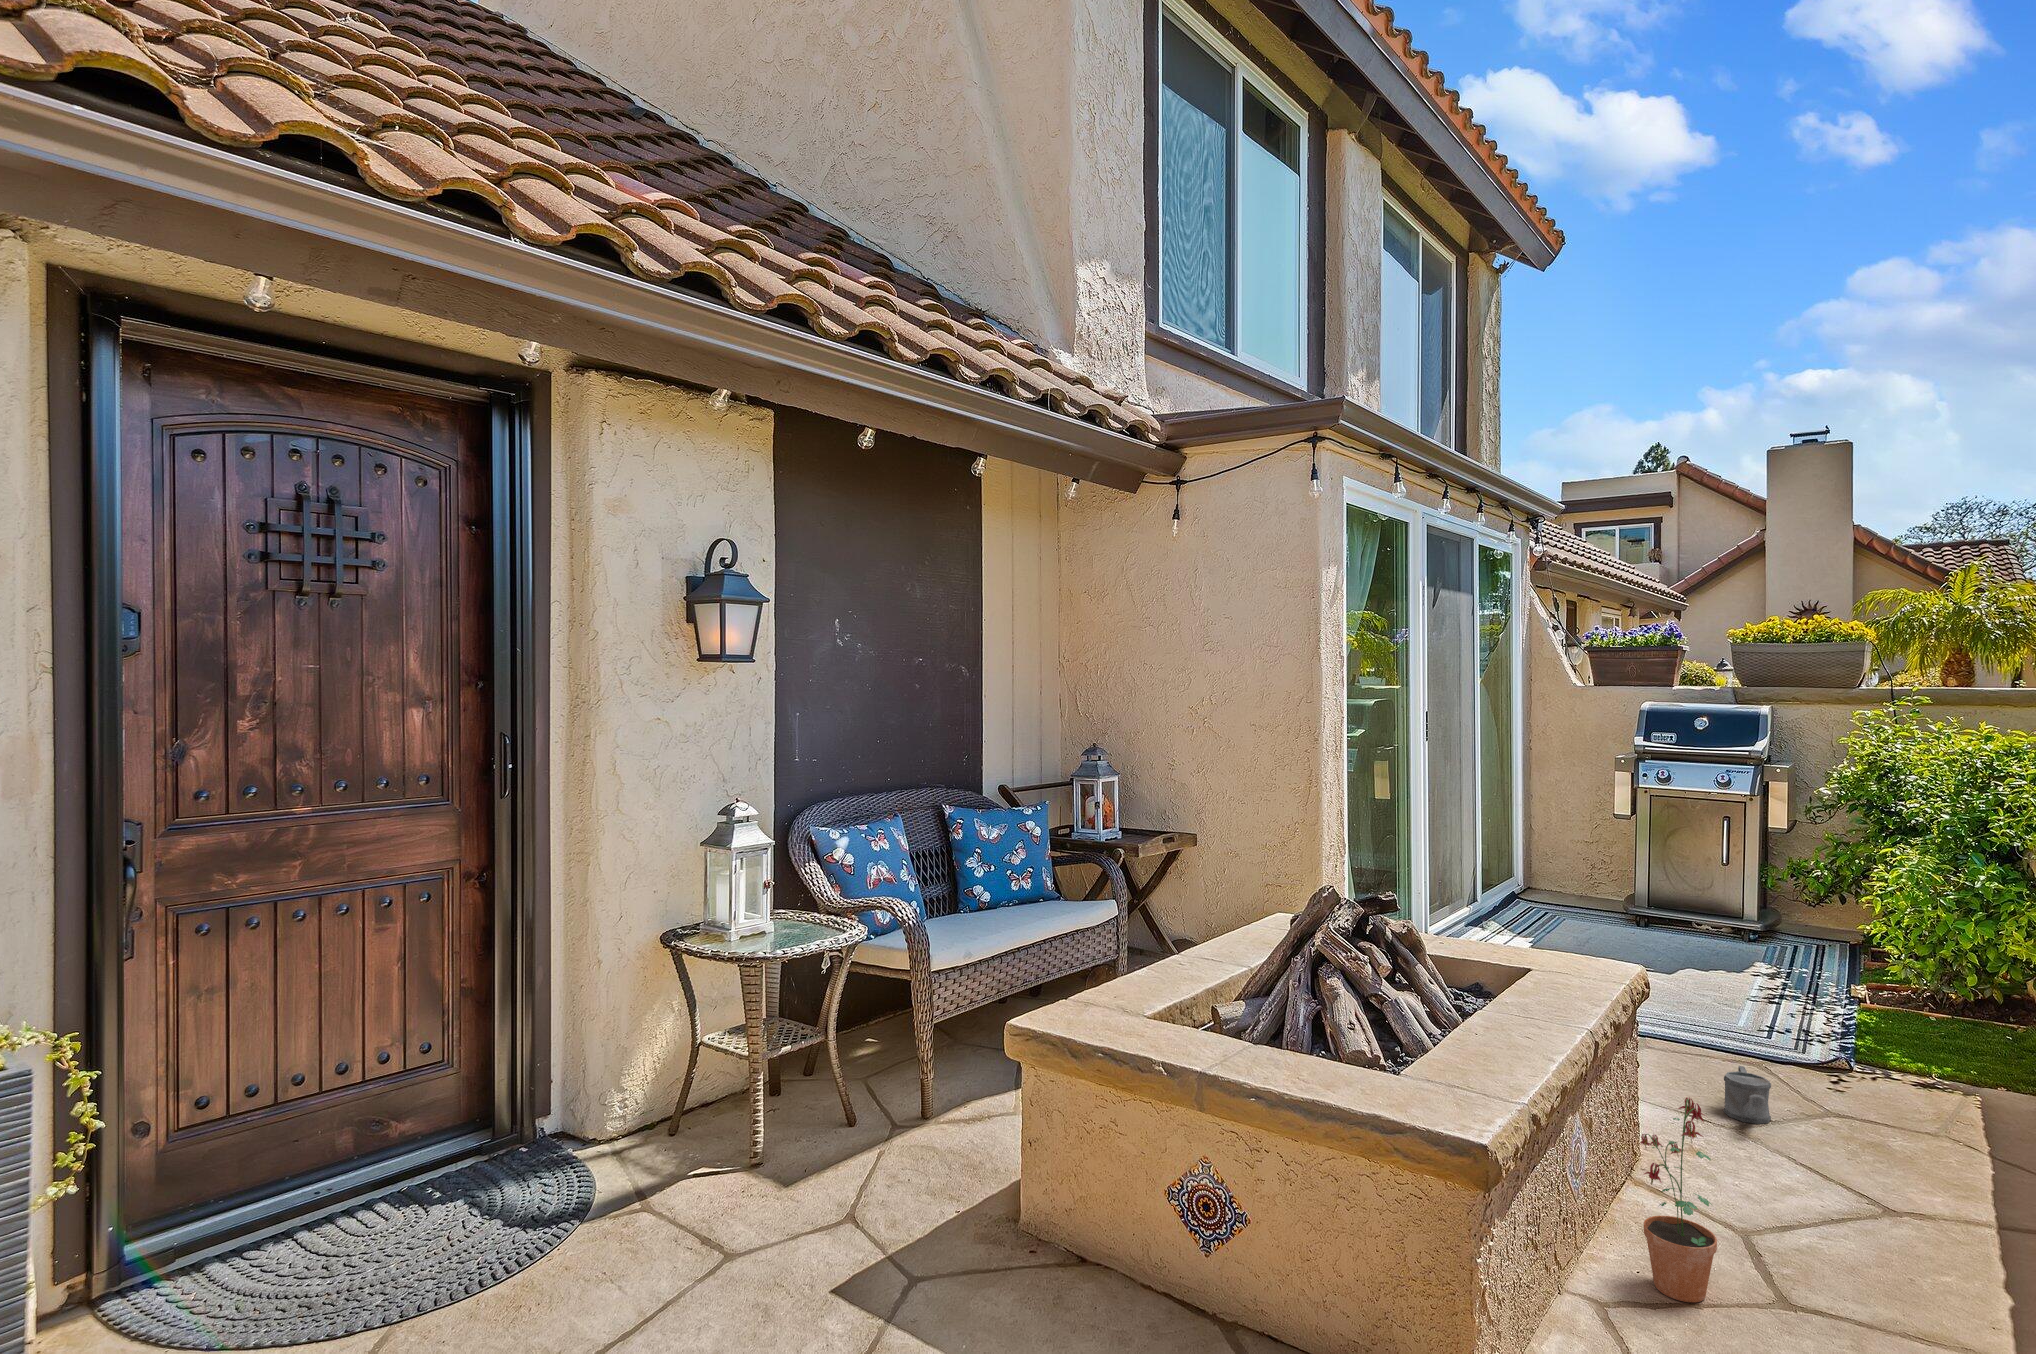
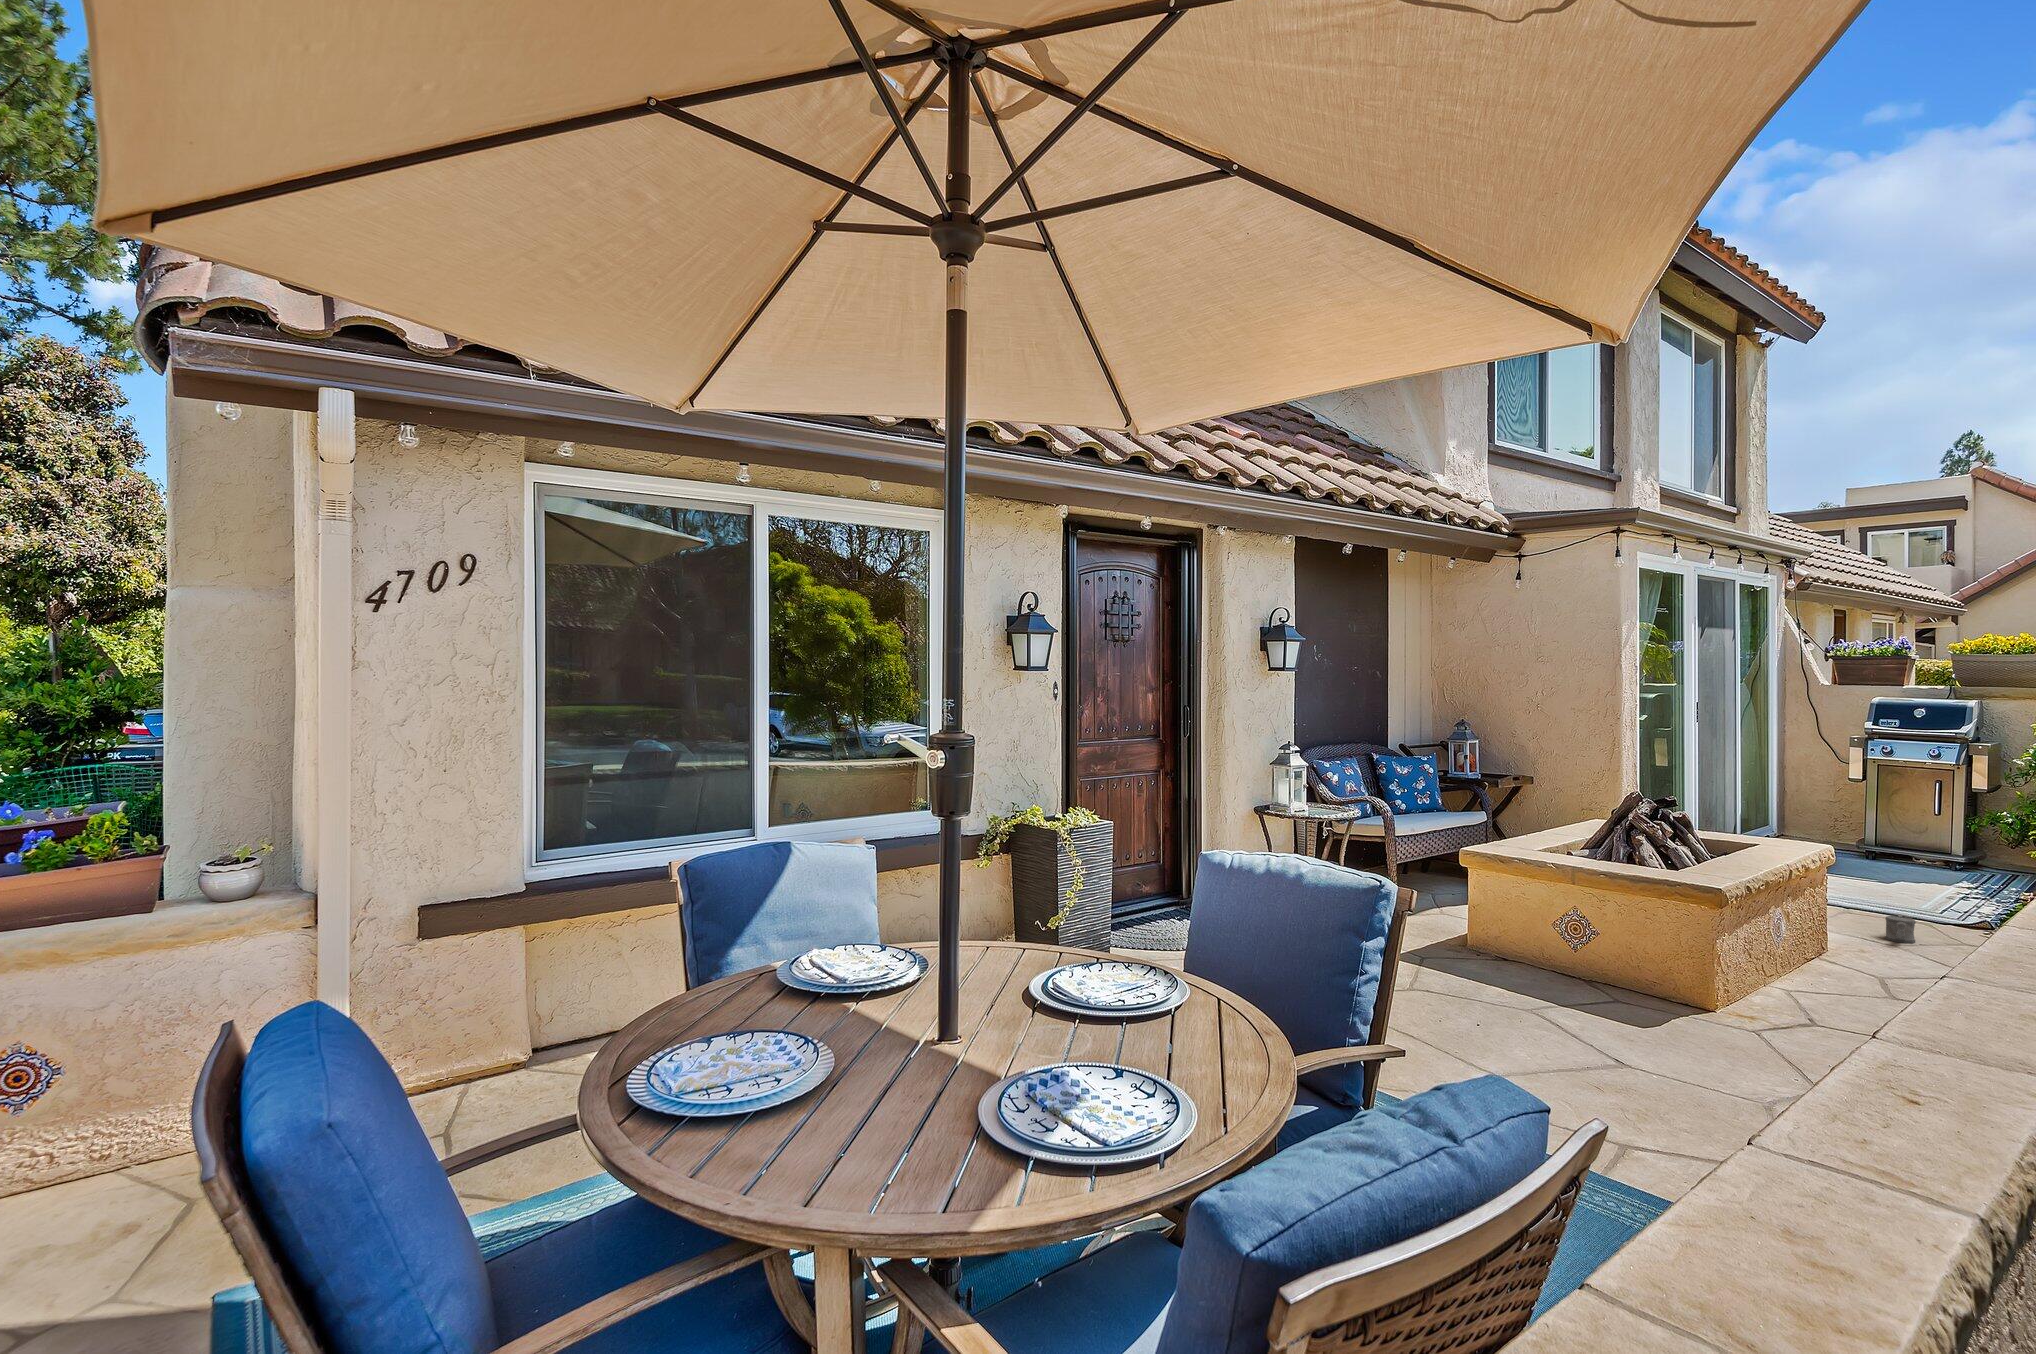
potted plant: present [1640,1097,1717,1302] -> none [1807,894,1848,988]

